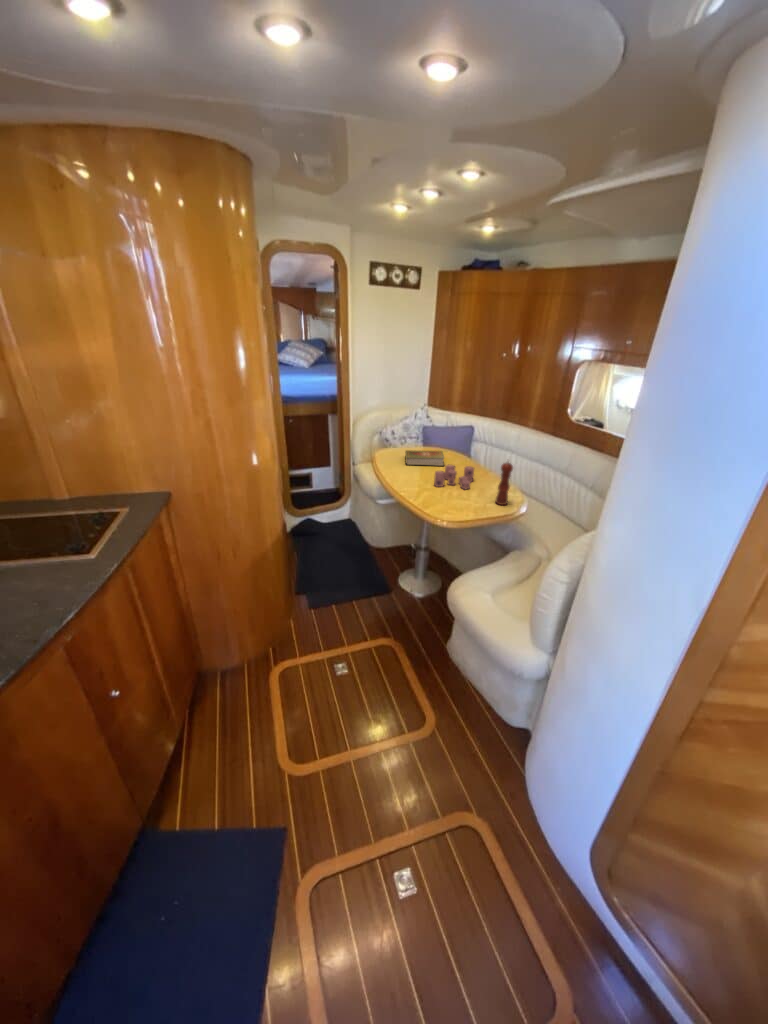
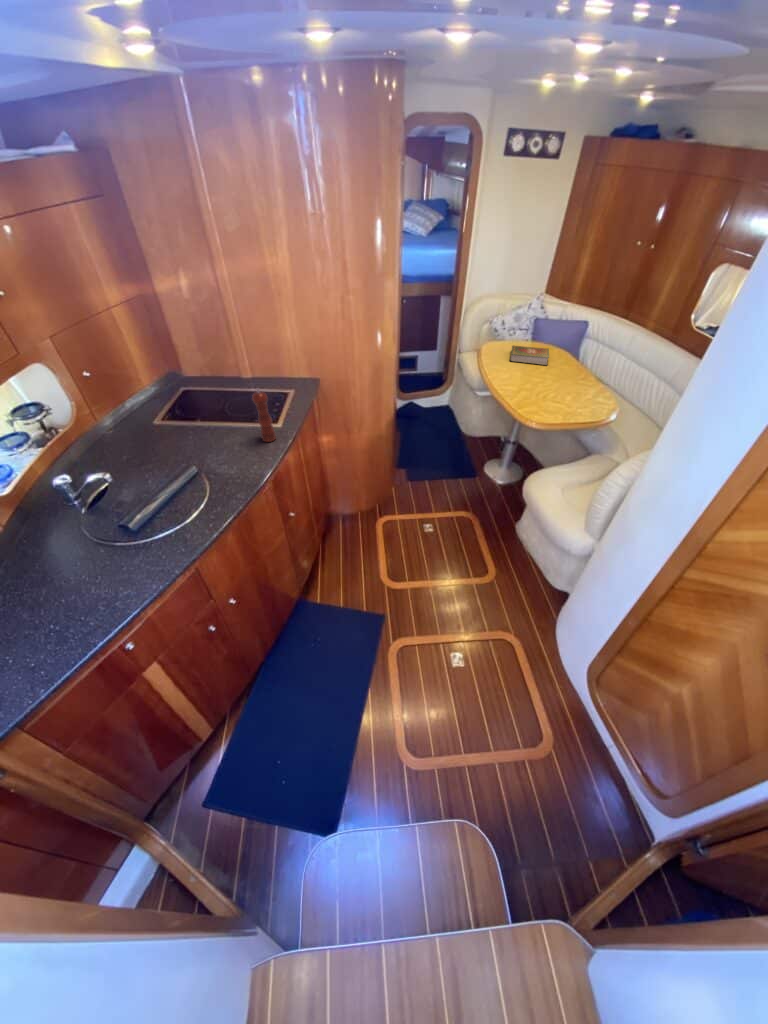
pepper mill: present [496,461,513,505] -> present [252,389,276,442]
candle: present [434,465,474,490] -> none [532,366,575,393]

